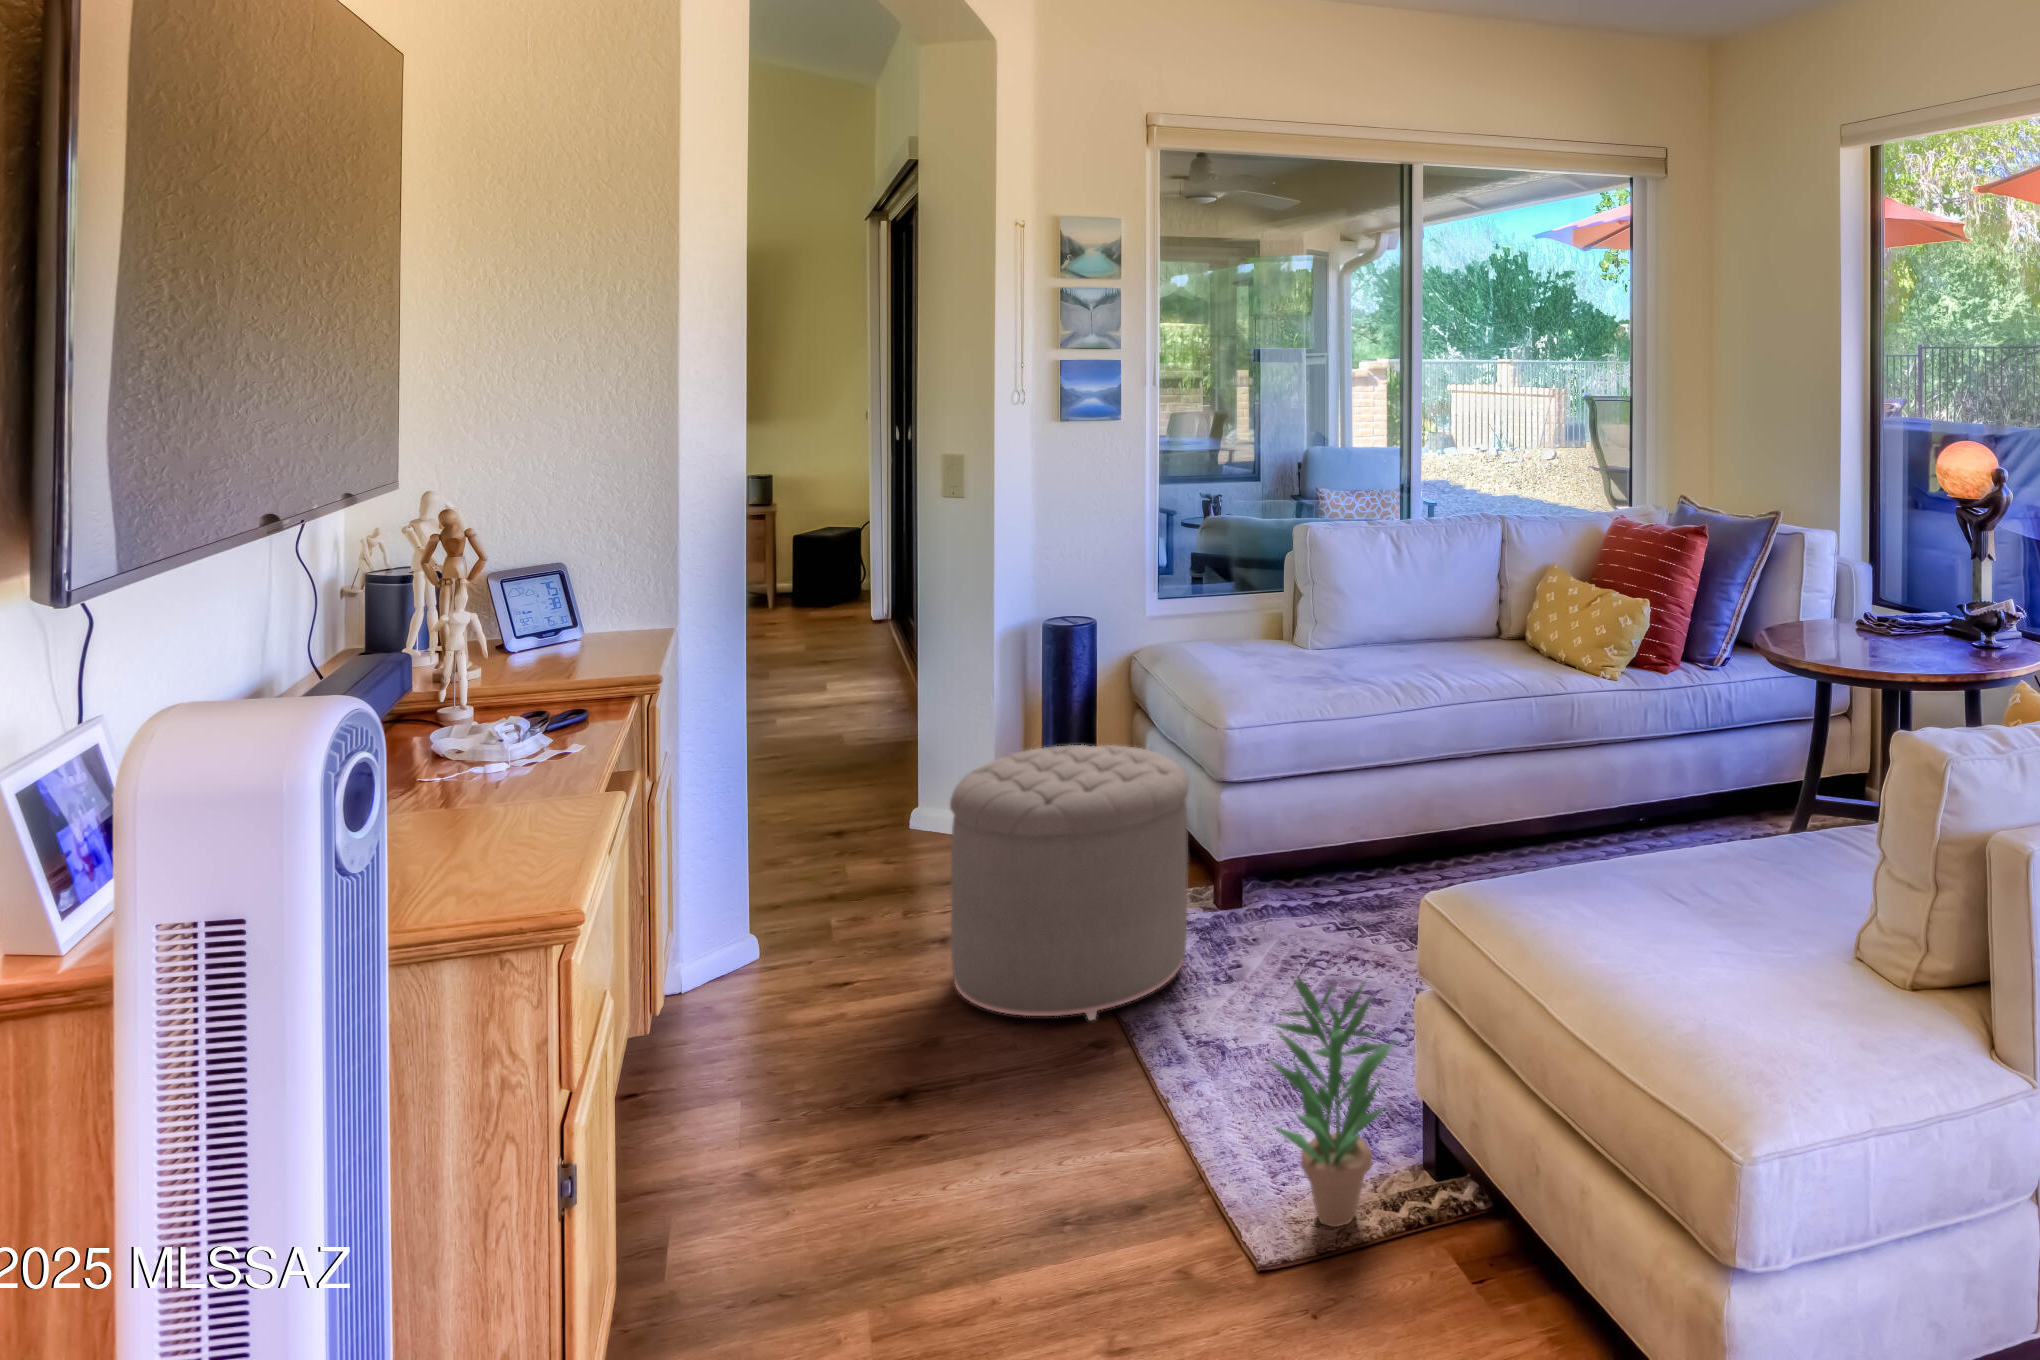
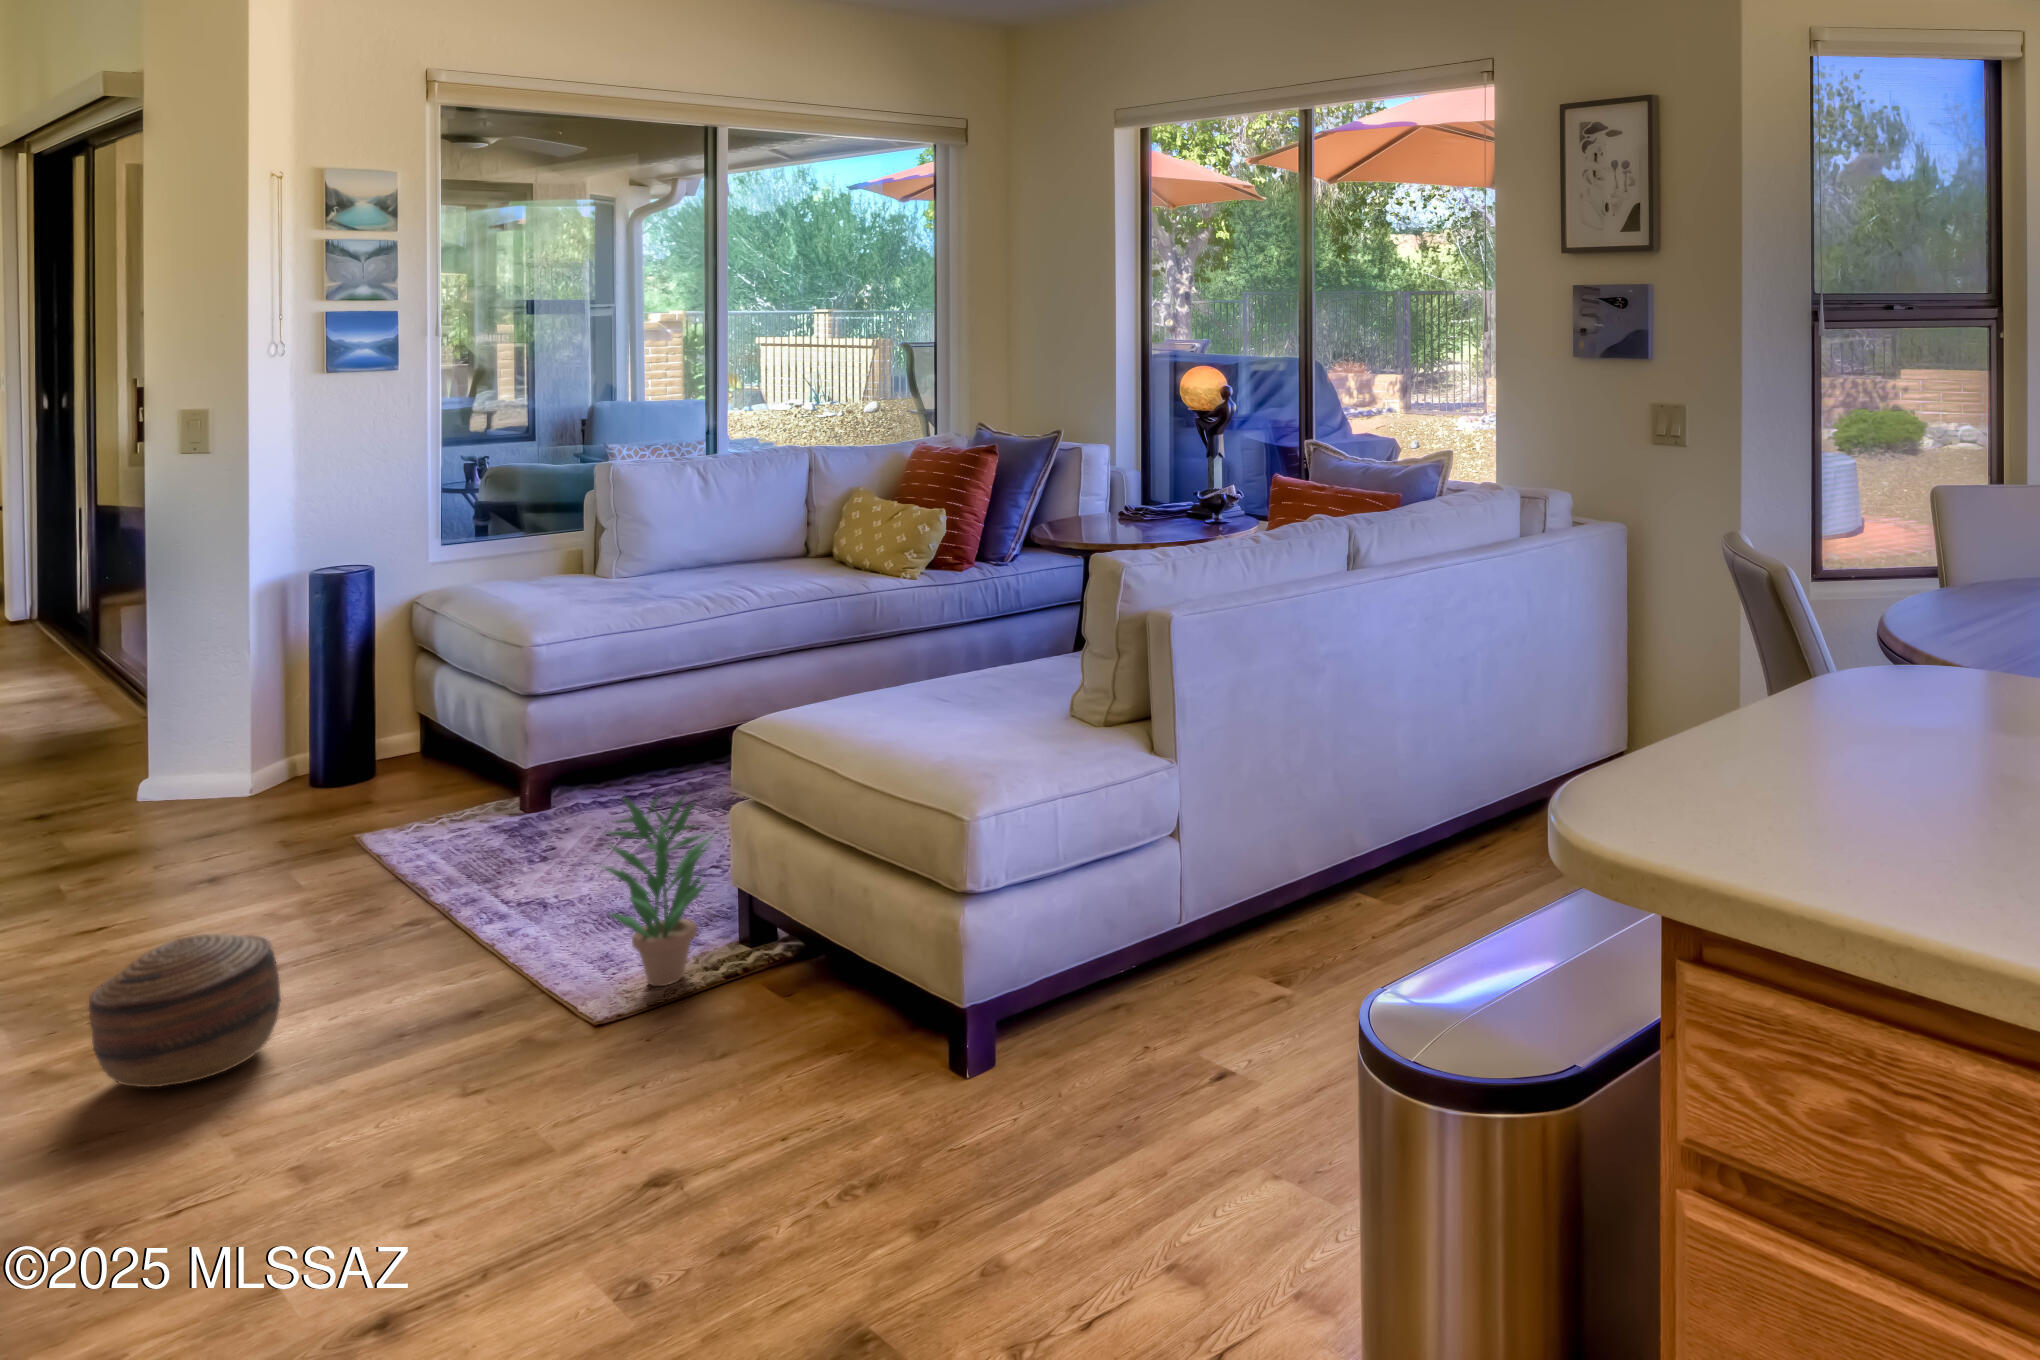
ottoman: present [950,745,1189,1020] -> none [214,672,492,920]
basket: none [784,1062,956,1242] -> present [89,934,281,1087]

